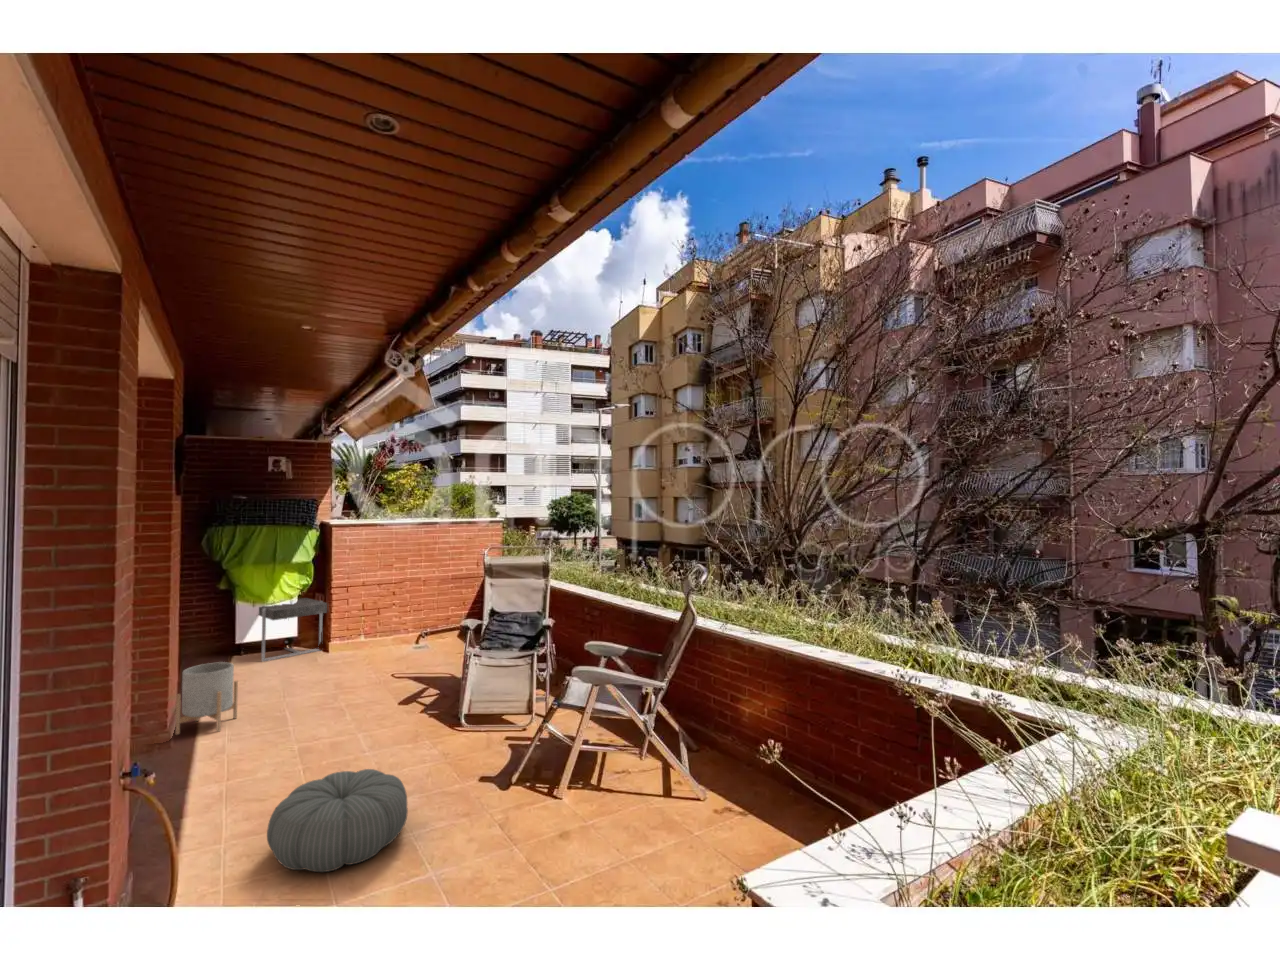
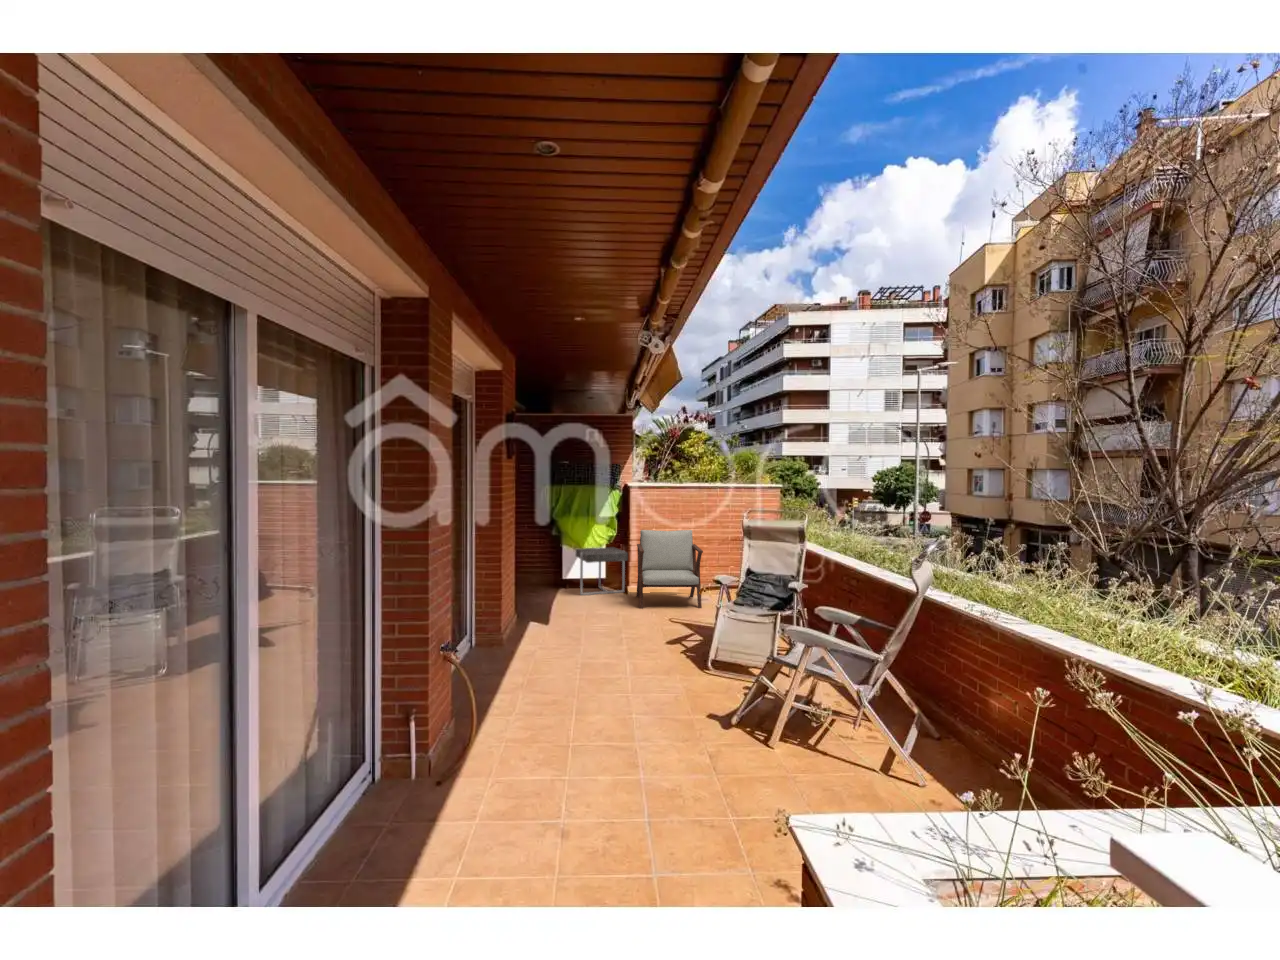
lounge chair: none [340,571,426,668] -> present [636,530,703,609]
planter: present [176,662,238,734] -> none [511,588,551,640]
pouf: present [267,769,408,872] -> none [534,680,635,752]

